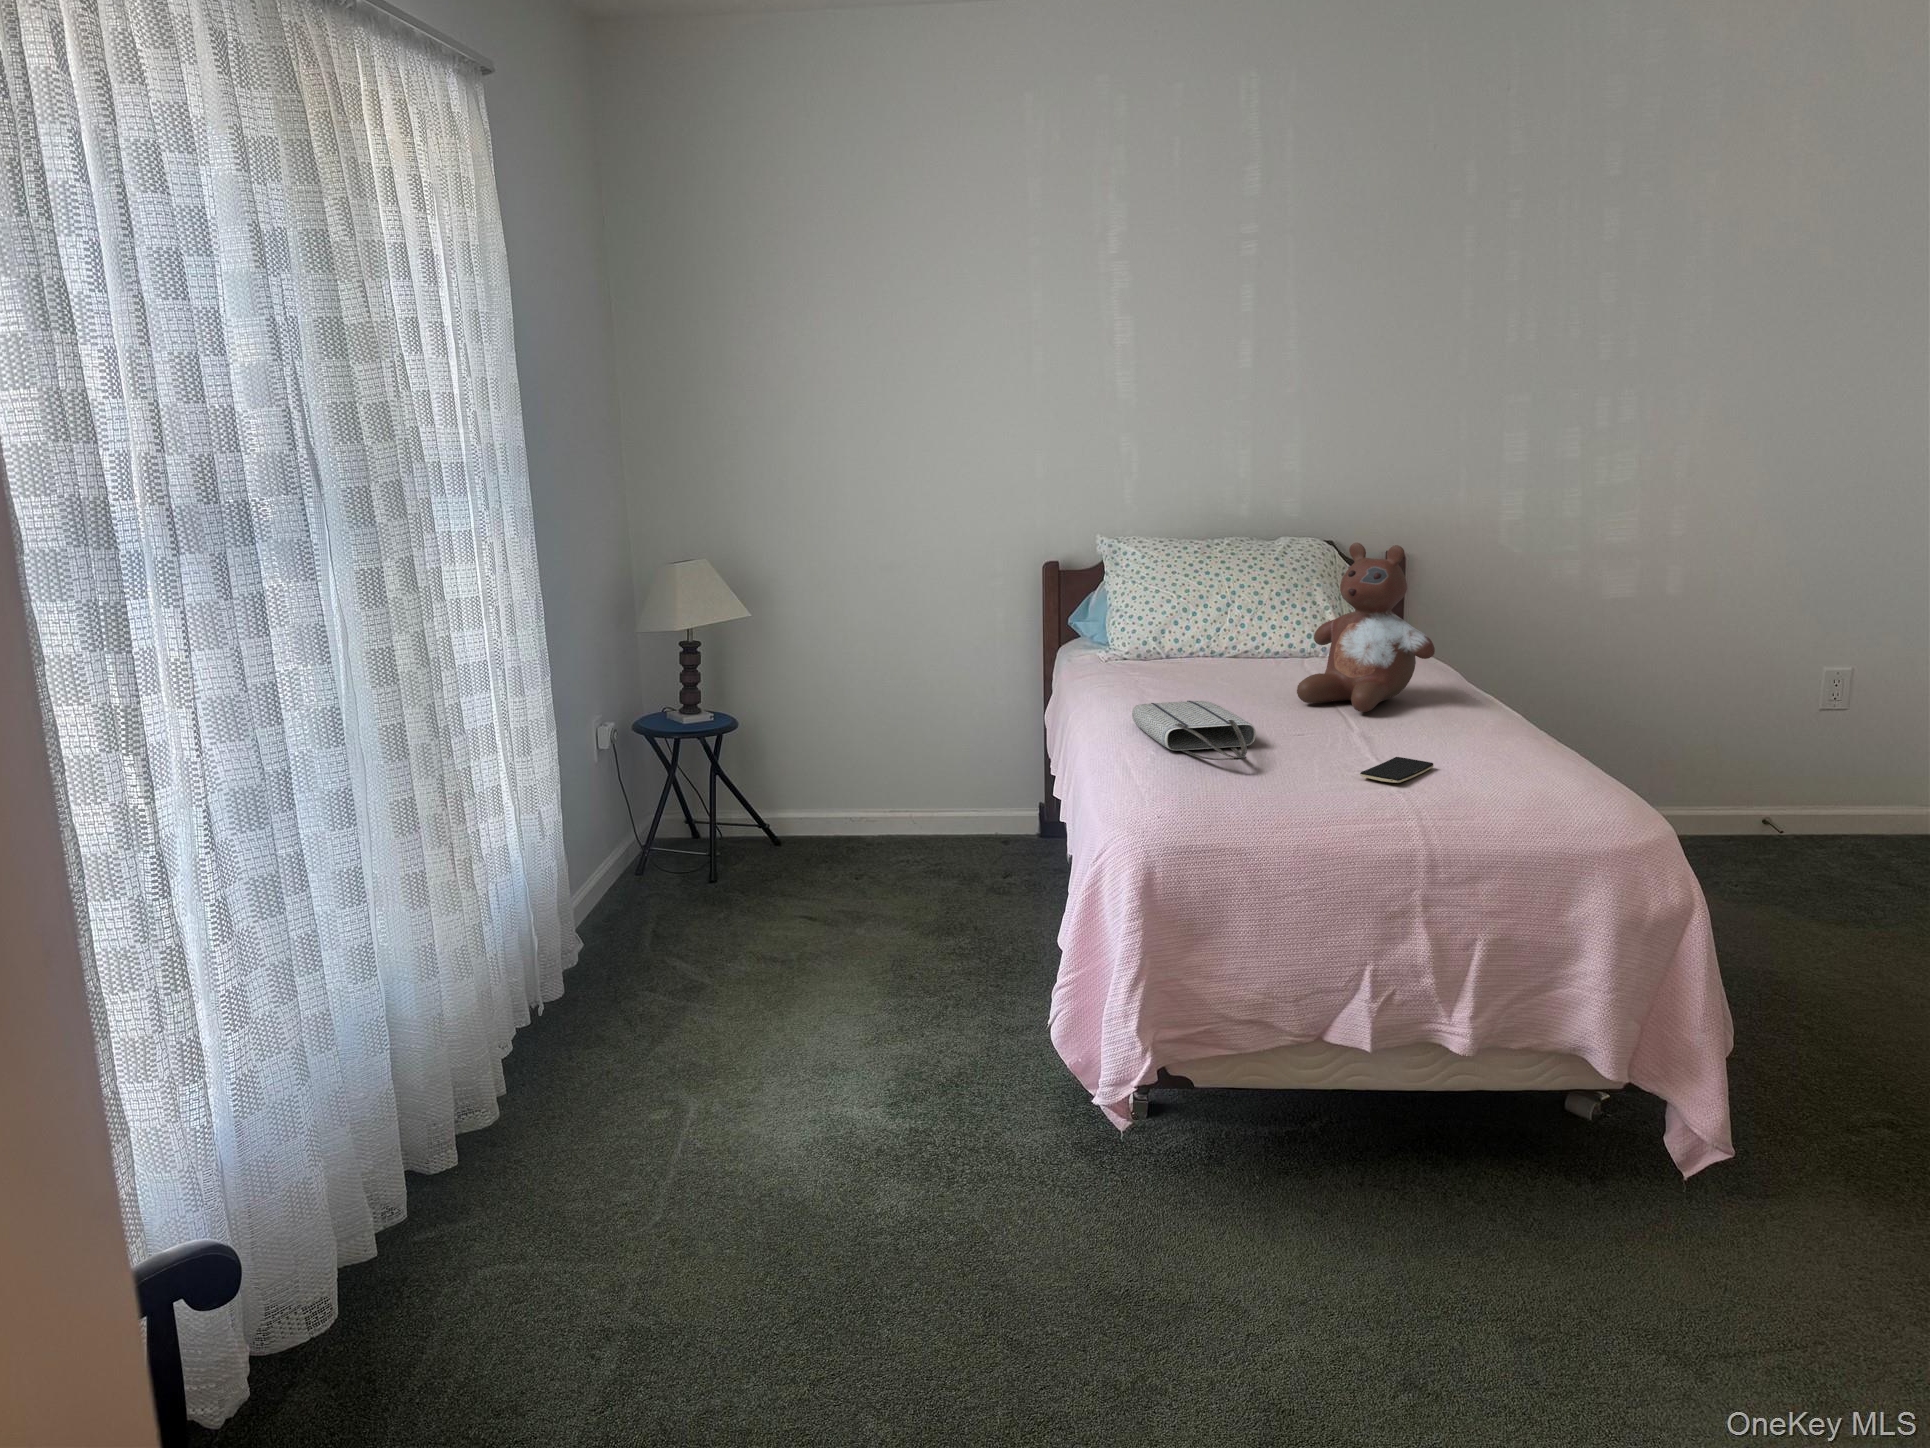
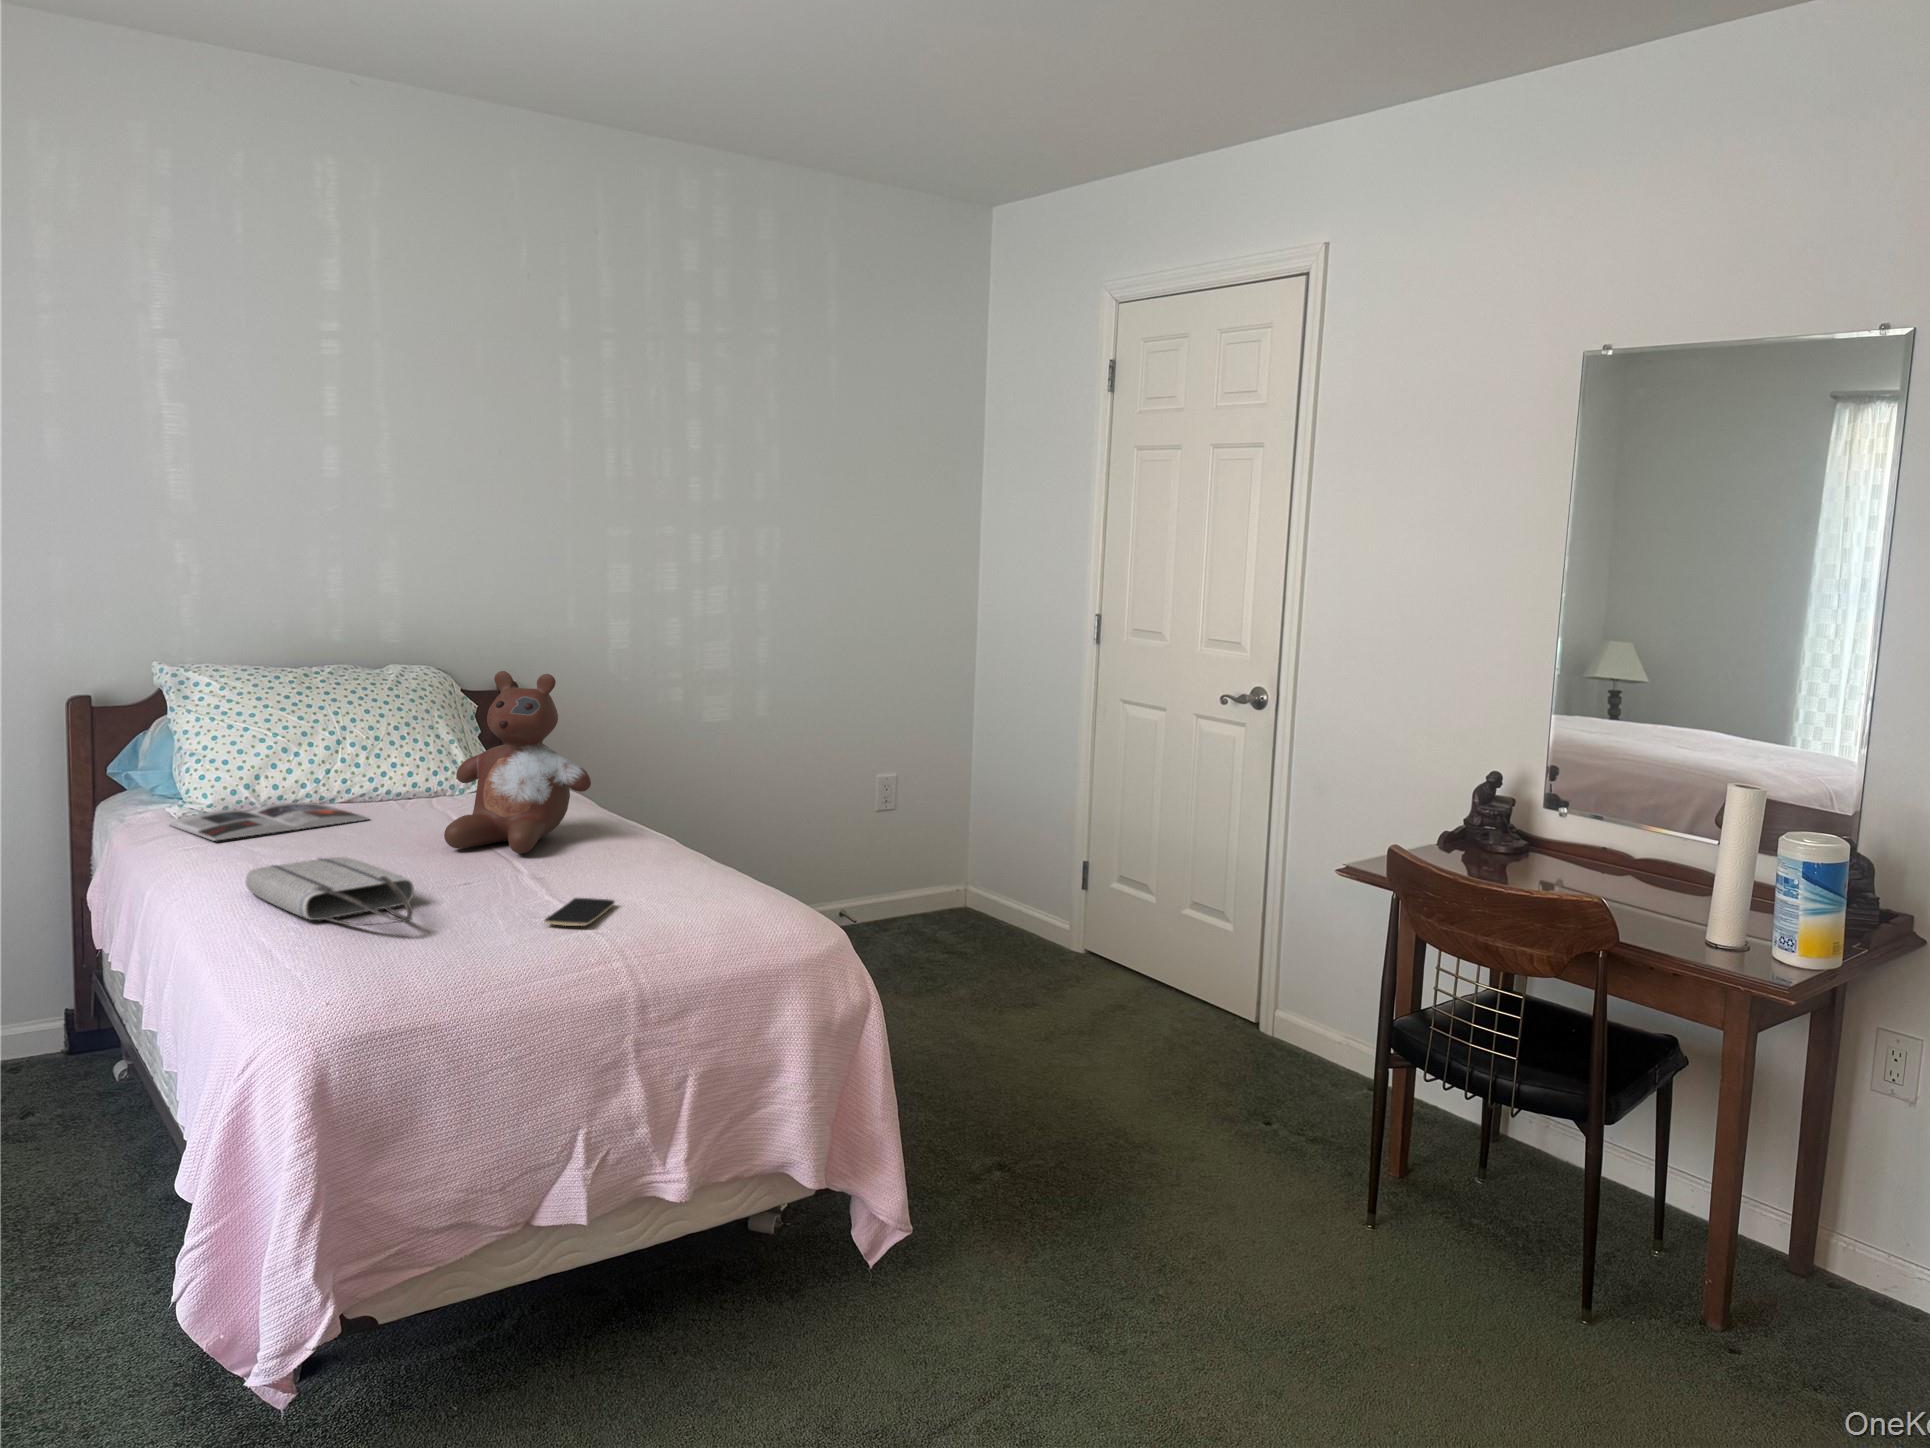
magazine: none [1096,654,1245,681] -> present [169,802,369,841]

